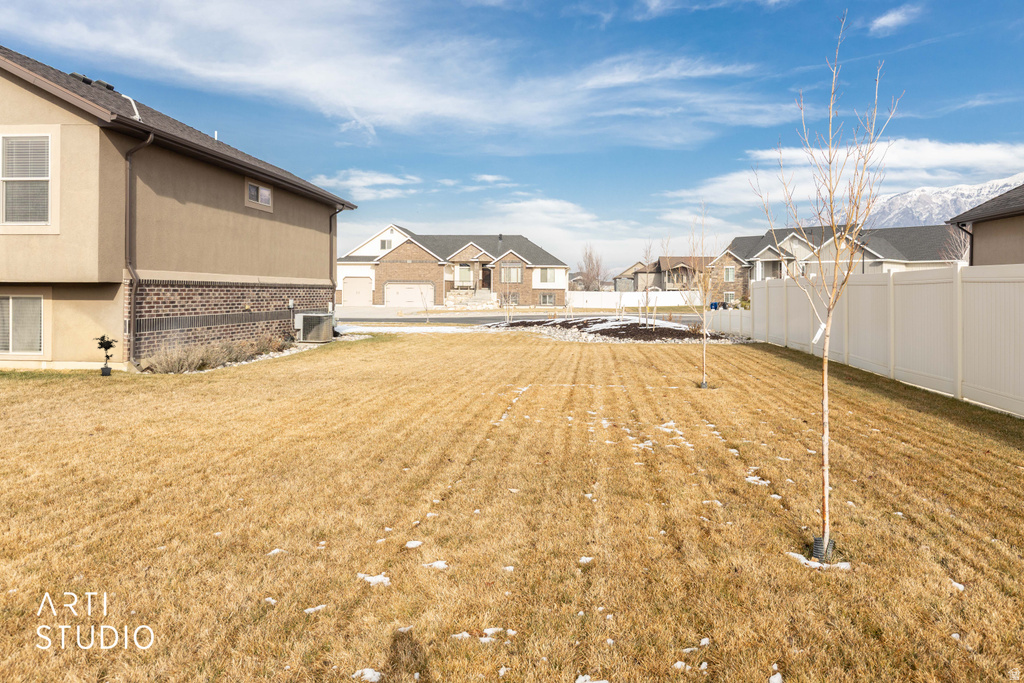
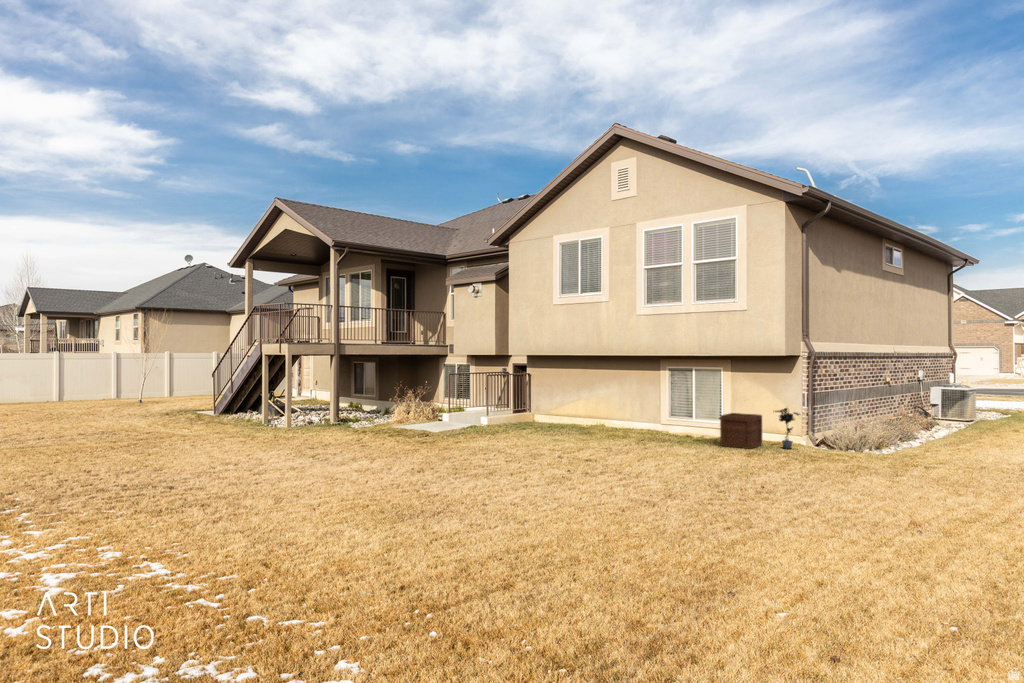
wooden crate: none [32,342,84,378] -> present [720,413,762,449]

